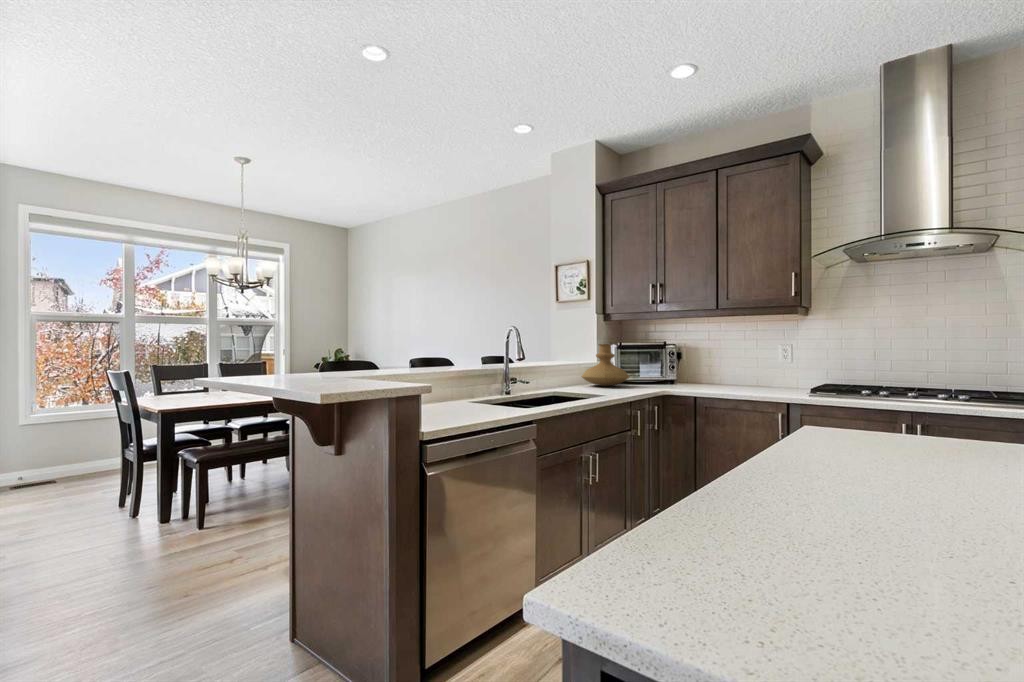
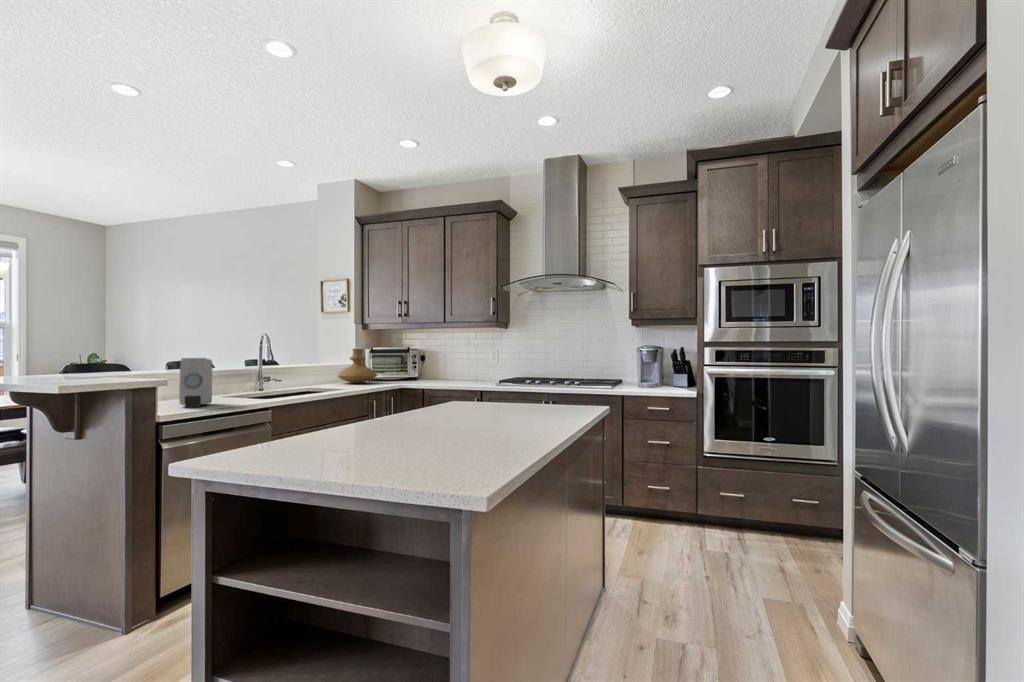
soap dispenser: none [440,355,471,418] -> present [179,358,212,407]

